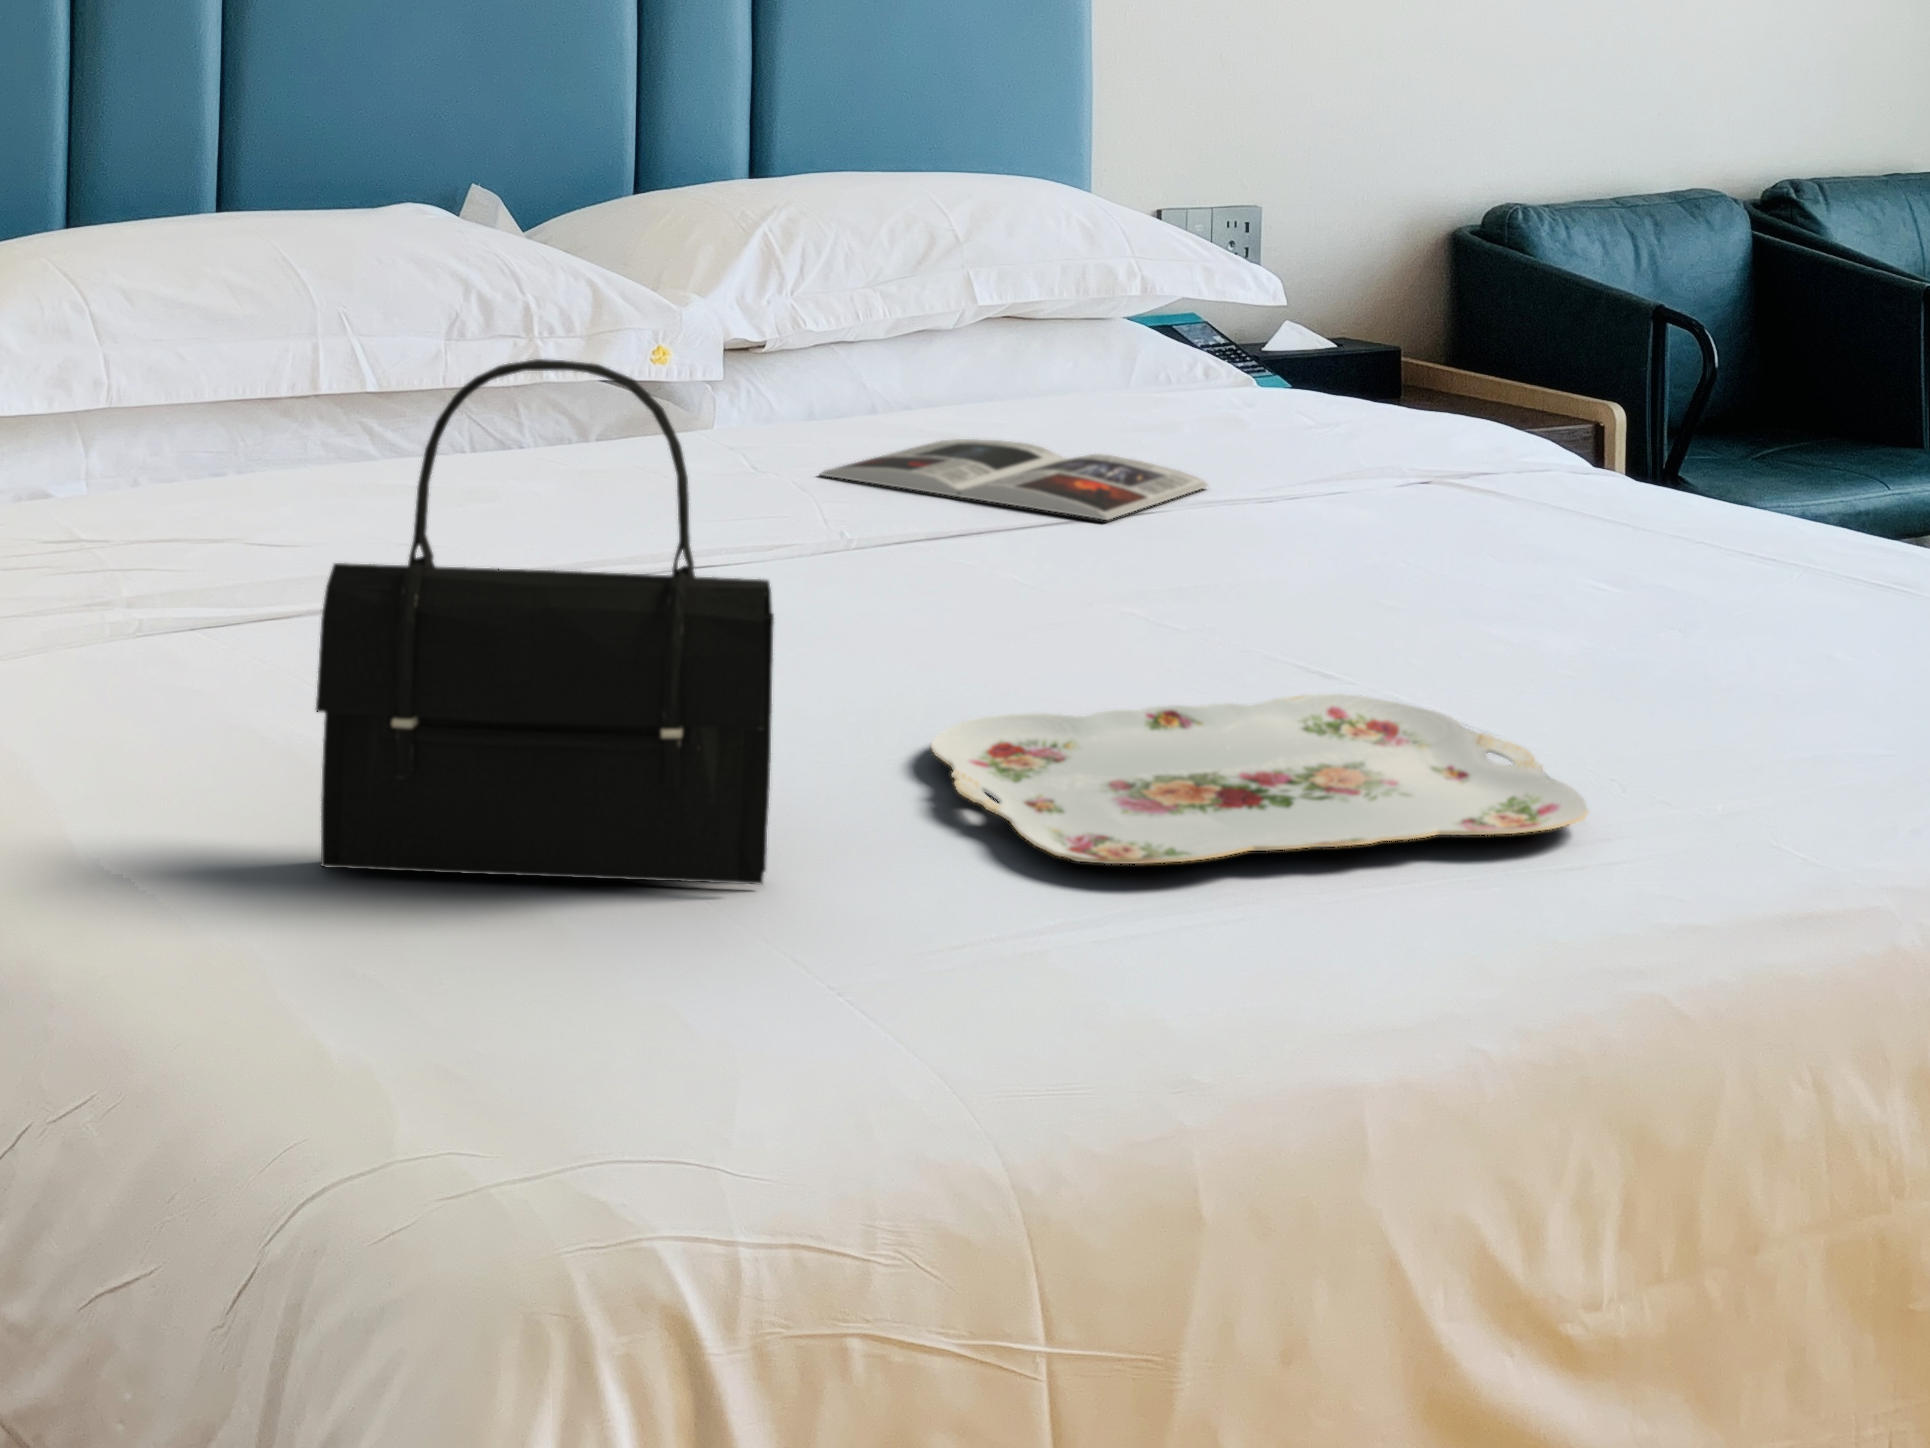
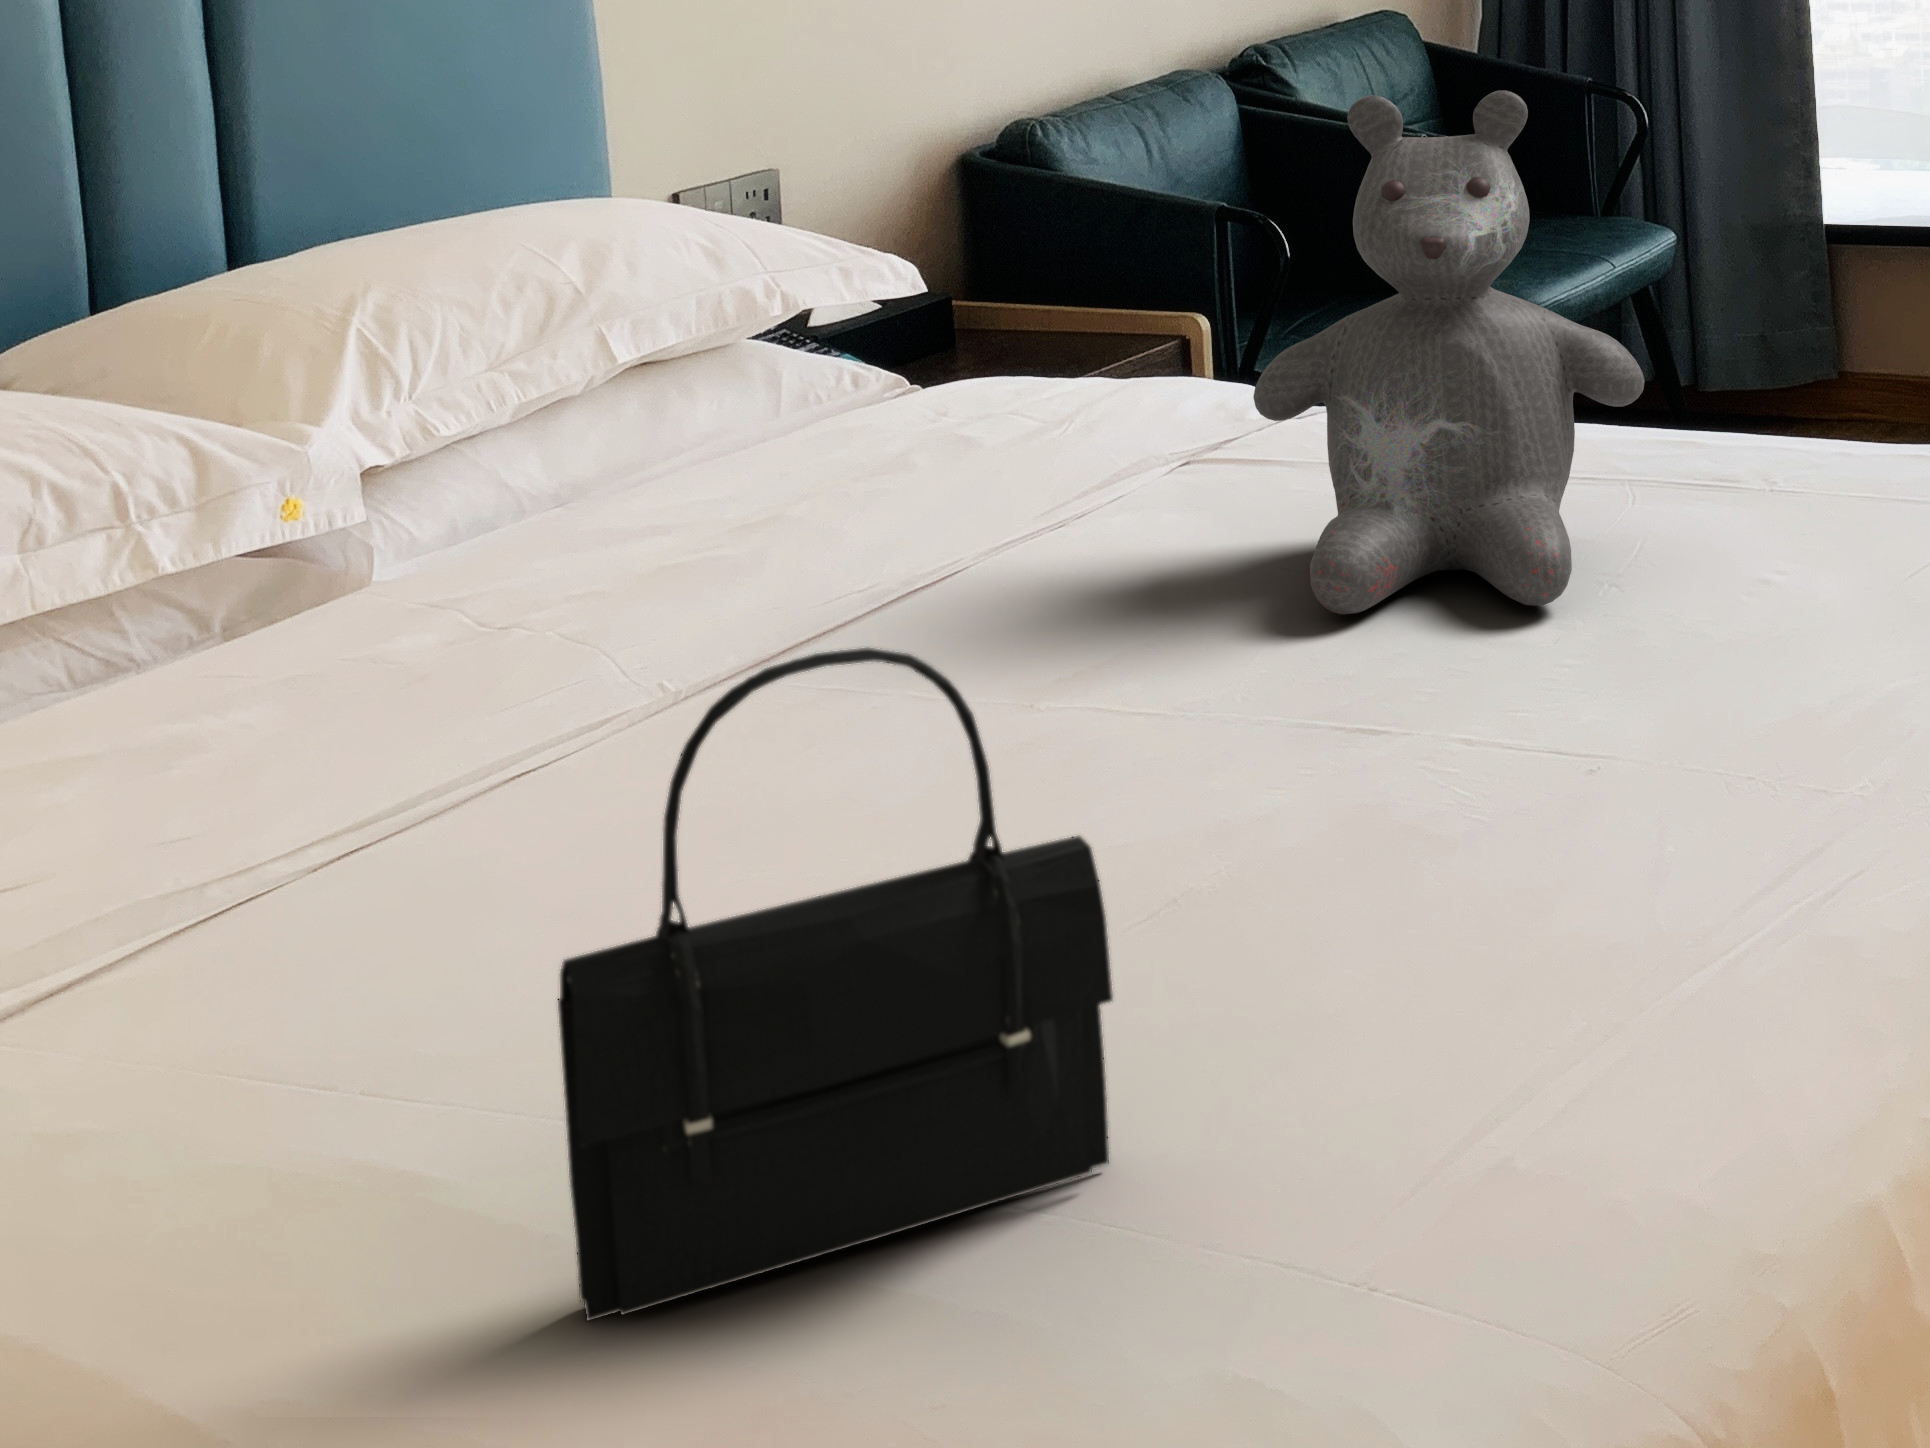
teddy bear: none [1384,112,1776,630] -> present [1253,91,1645,614]
magazine: present [819,439,1208,520] -> none [548,506,992,605]
serving tray: present [931,694,1588,864] -> none [1090,742,1772,1028]

